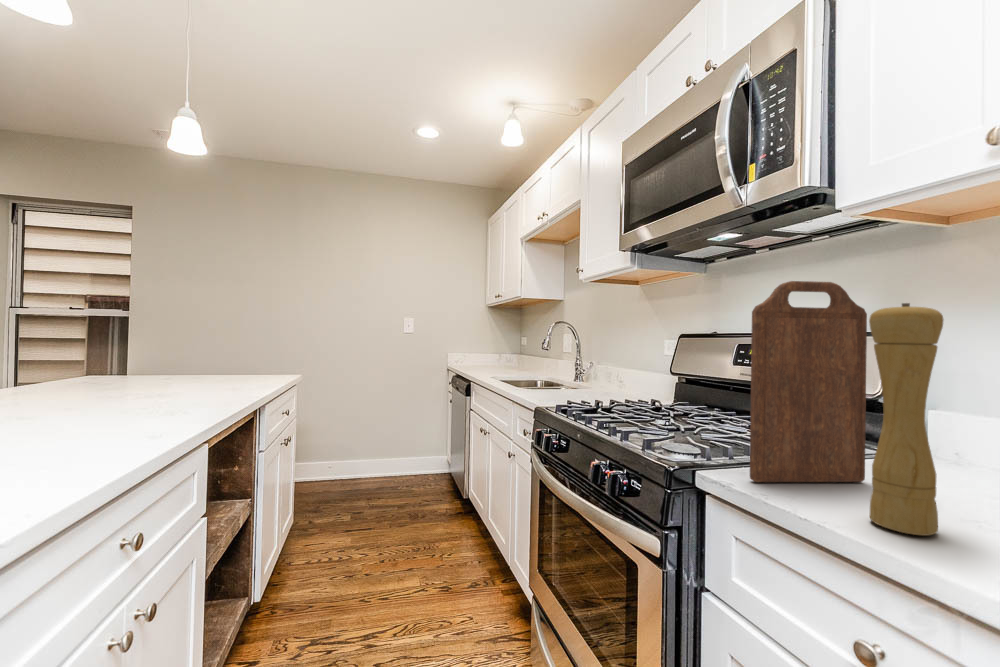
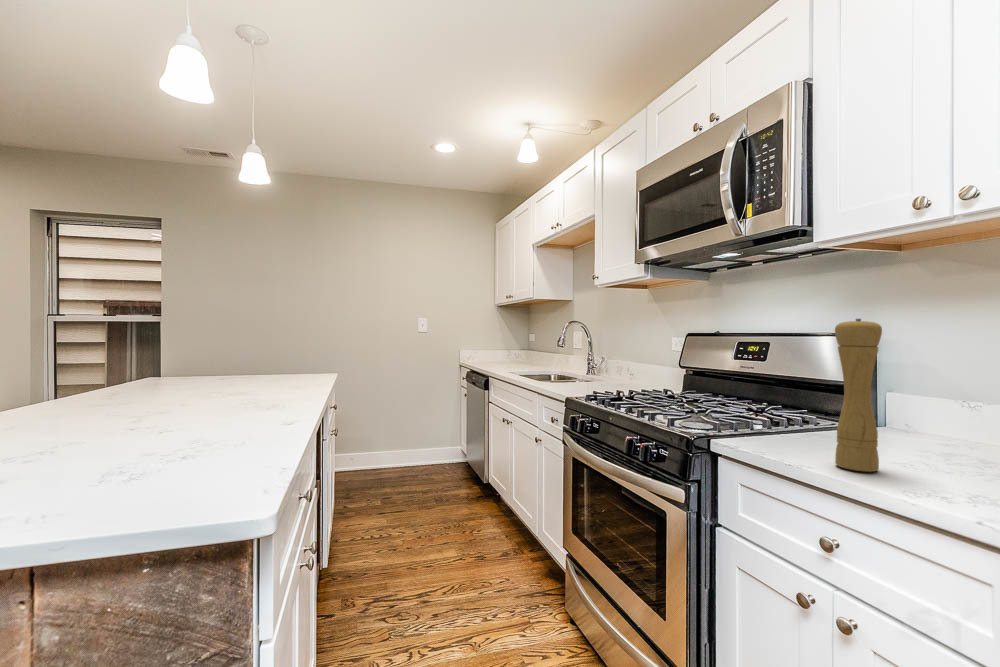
cutting board: present [750,281,867,482] -> none [752,299,836,445]

